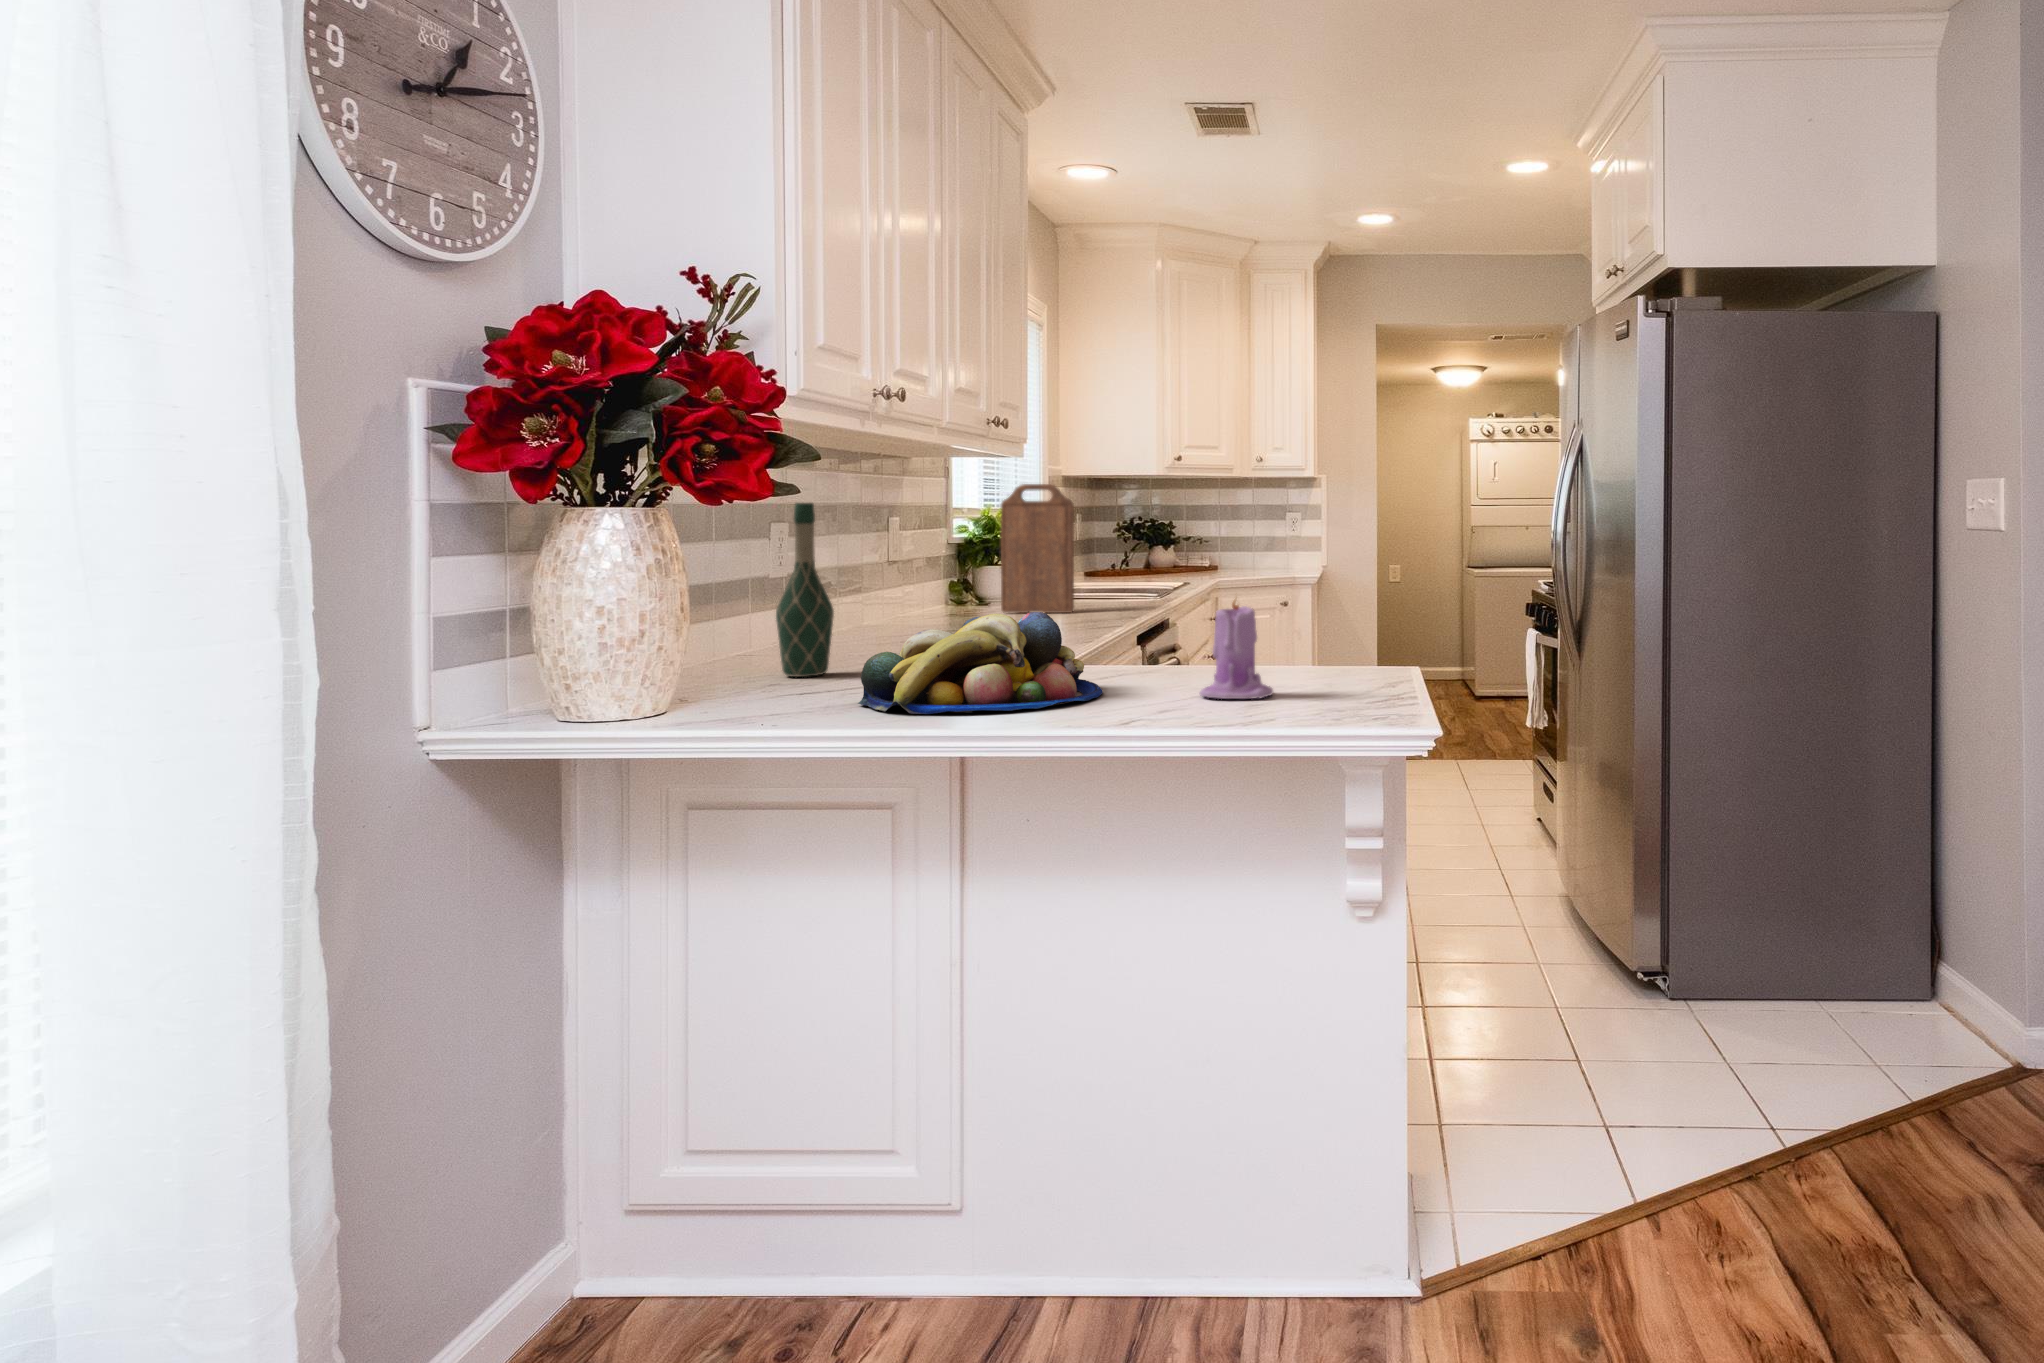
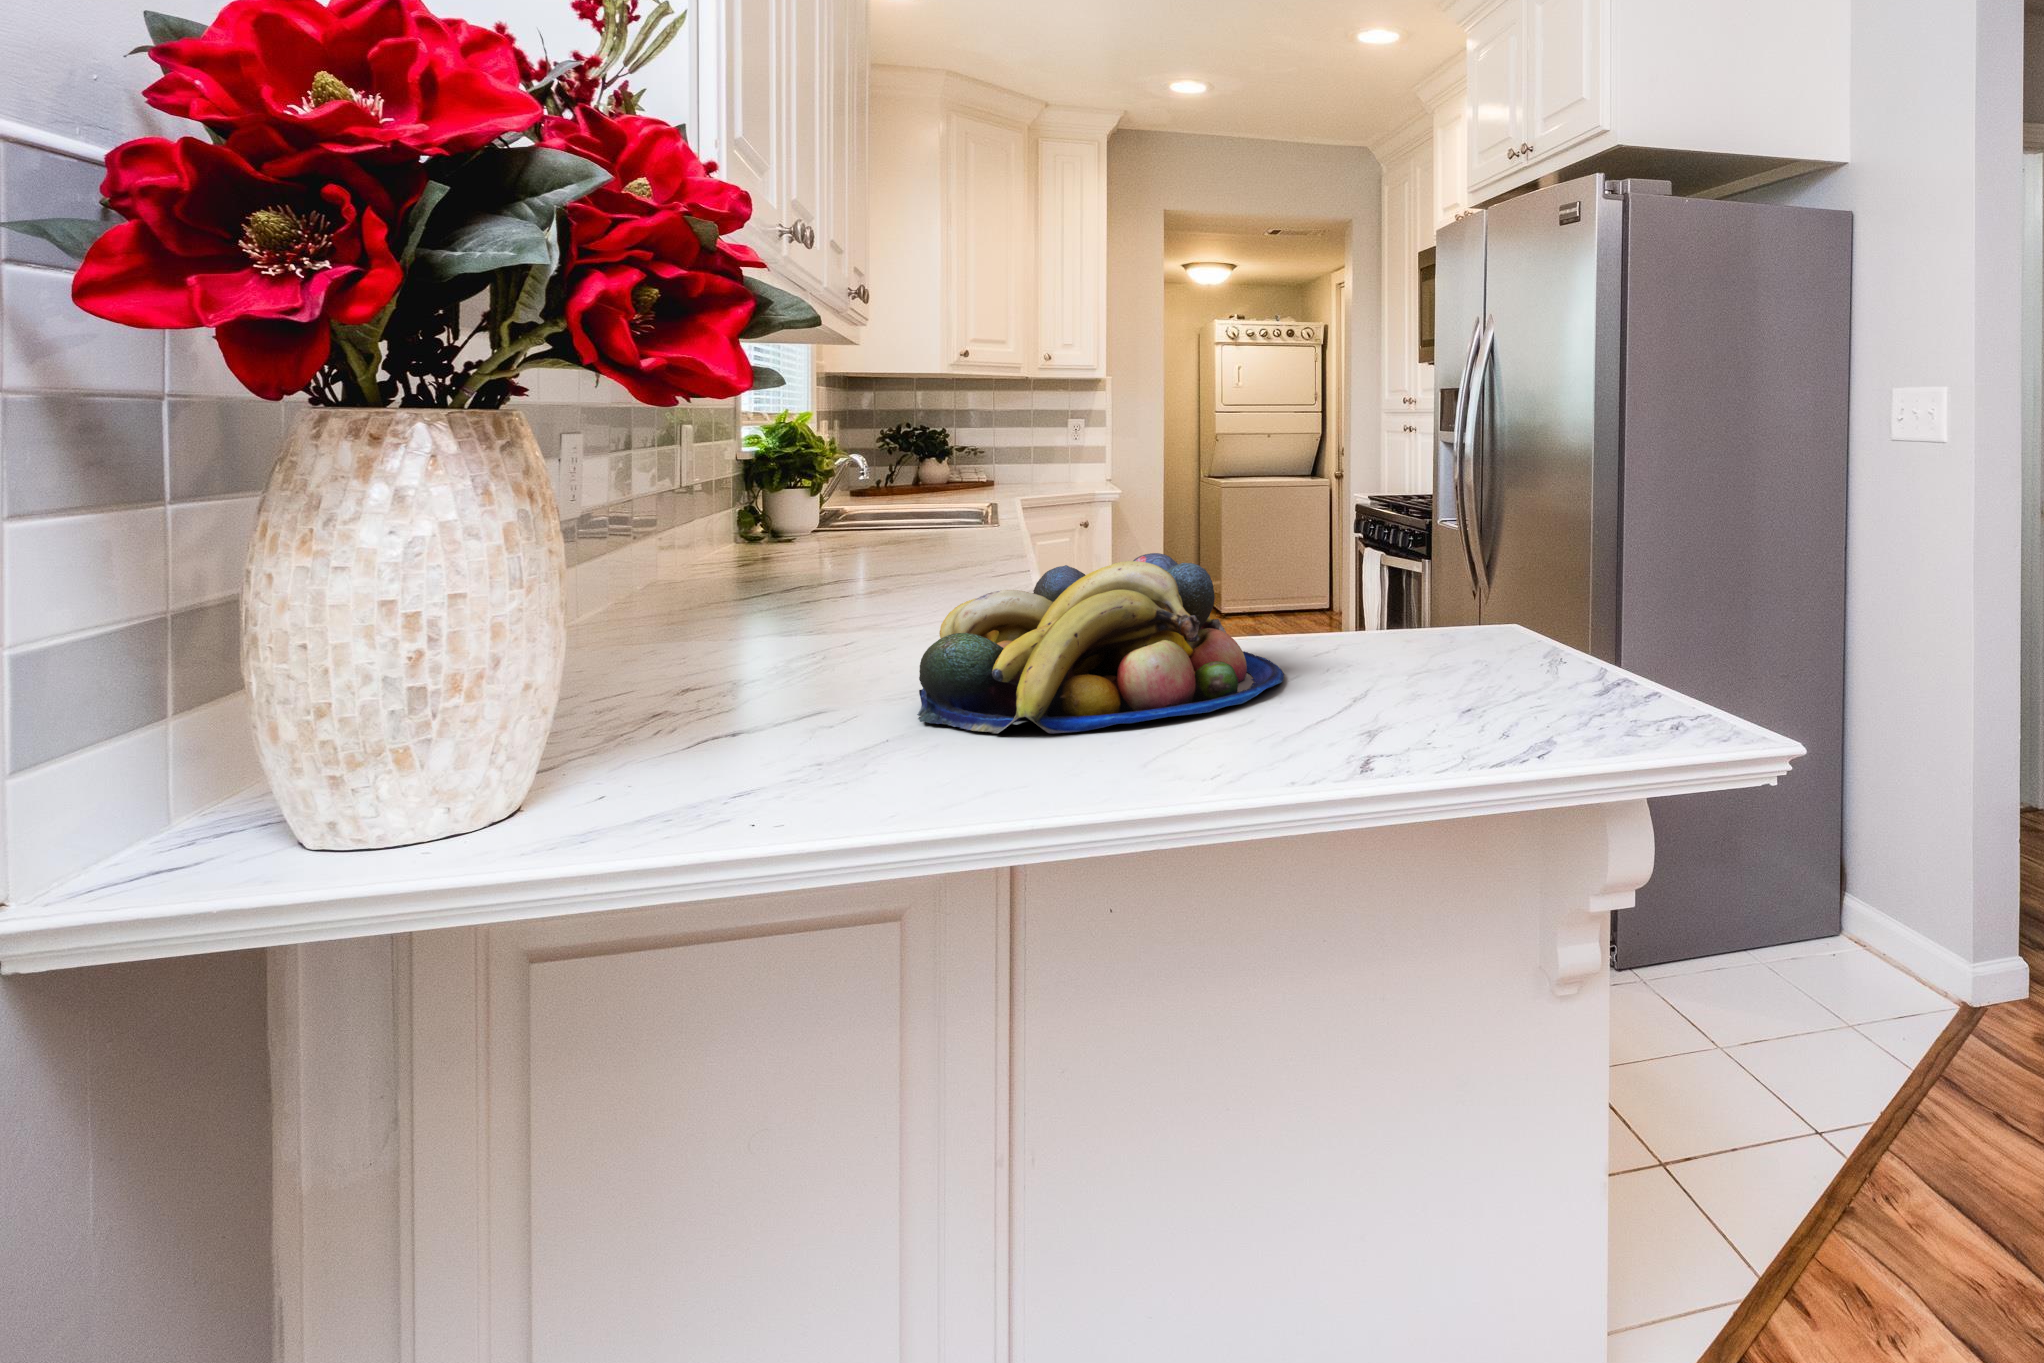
cutting board: present [1001,484,1074,613] -> none [834,381,941,547]
wine bottle: present [776,503,834,677] -> none [662,400,759,675]
candle: present [1200,600,1273,699] -> none [1416,514,1519,661]

